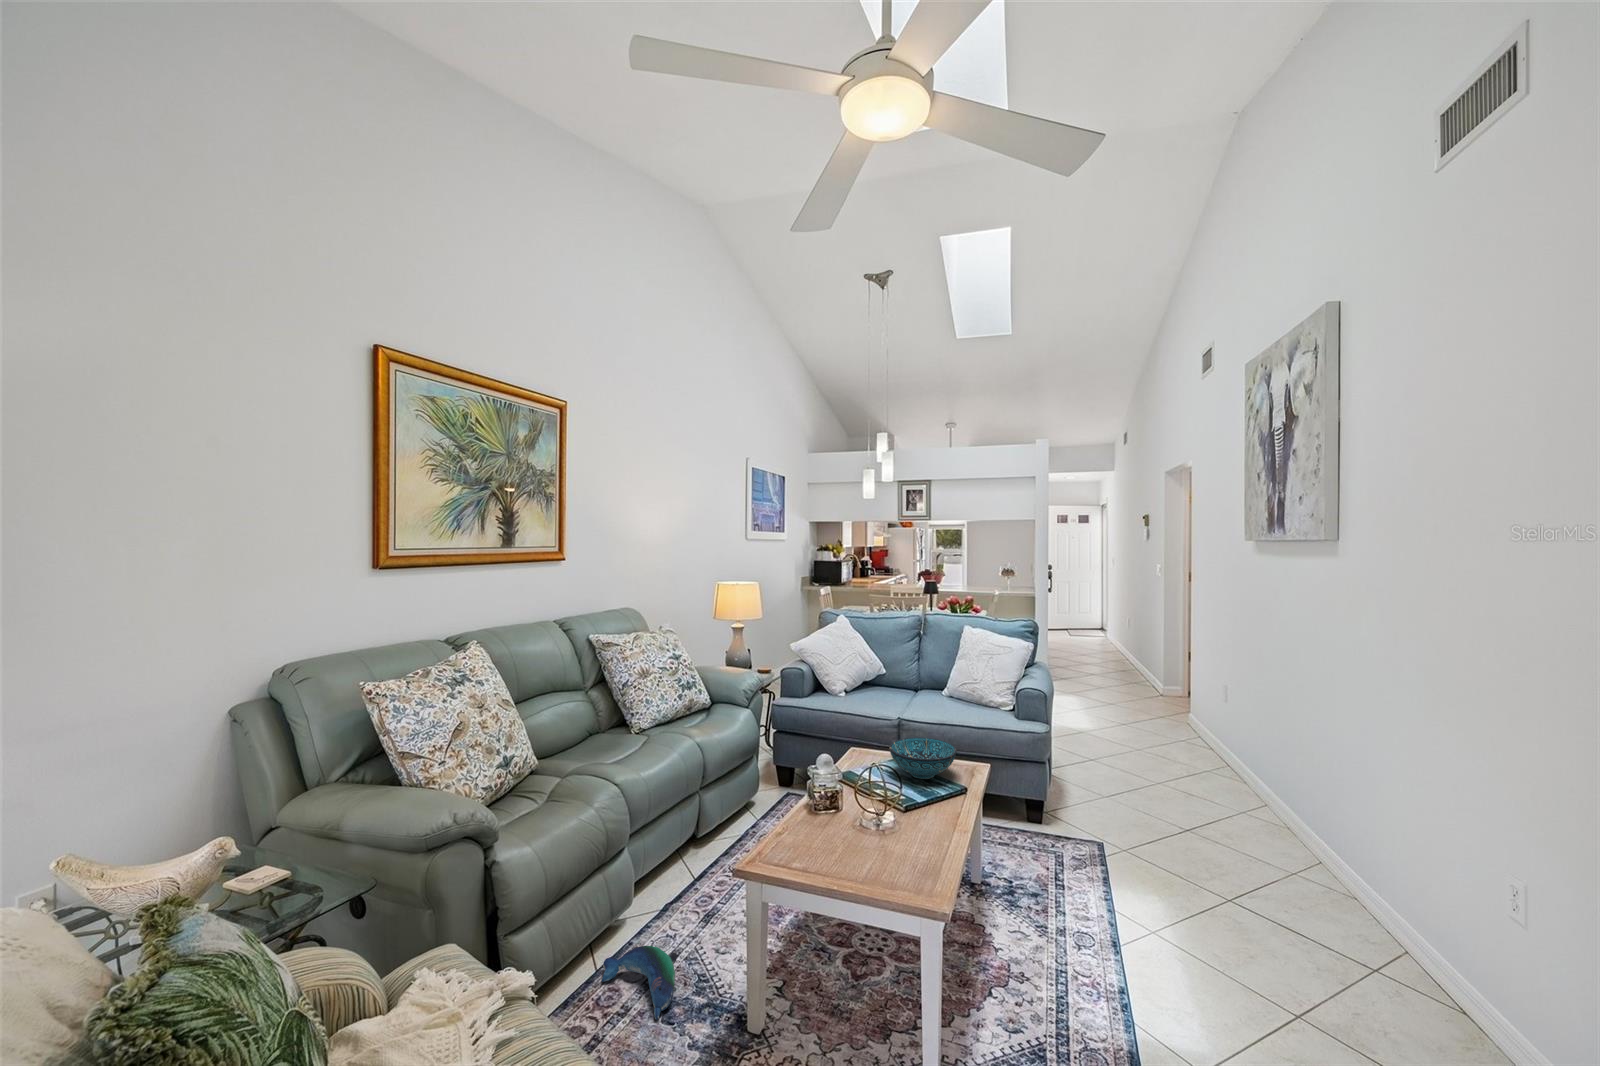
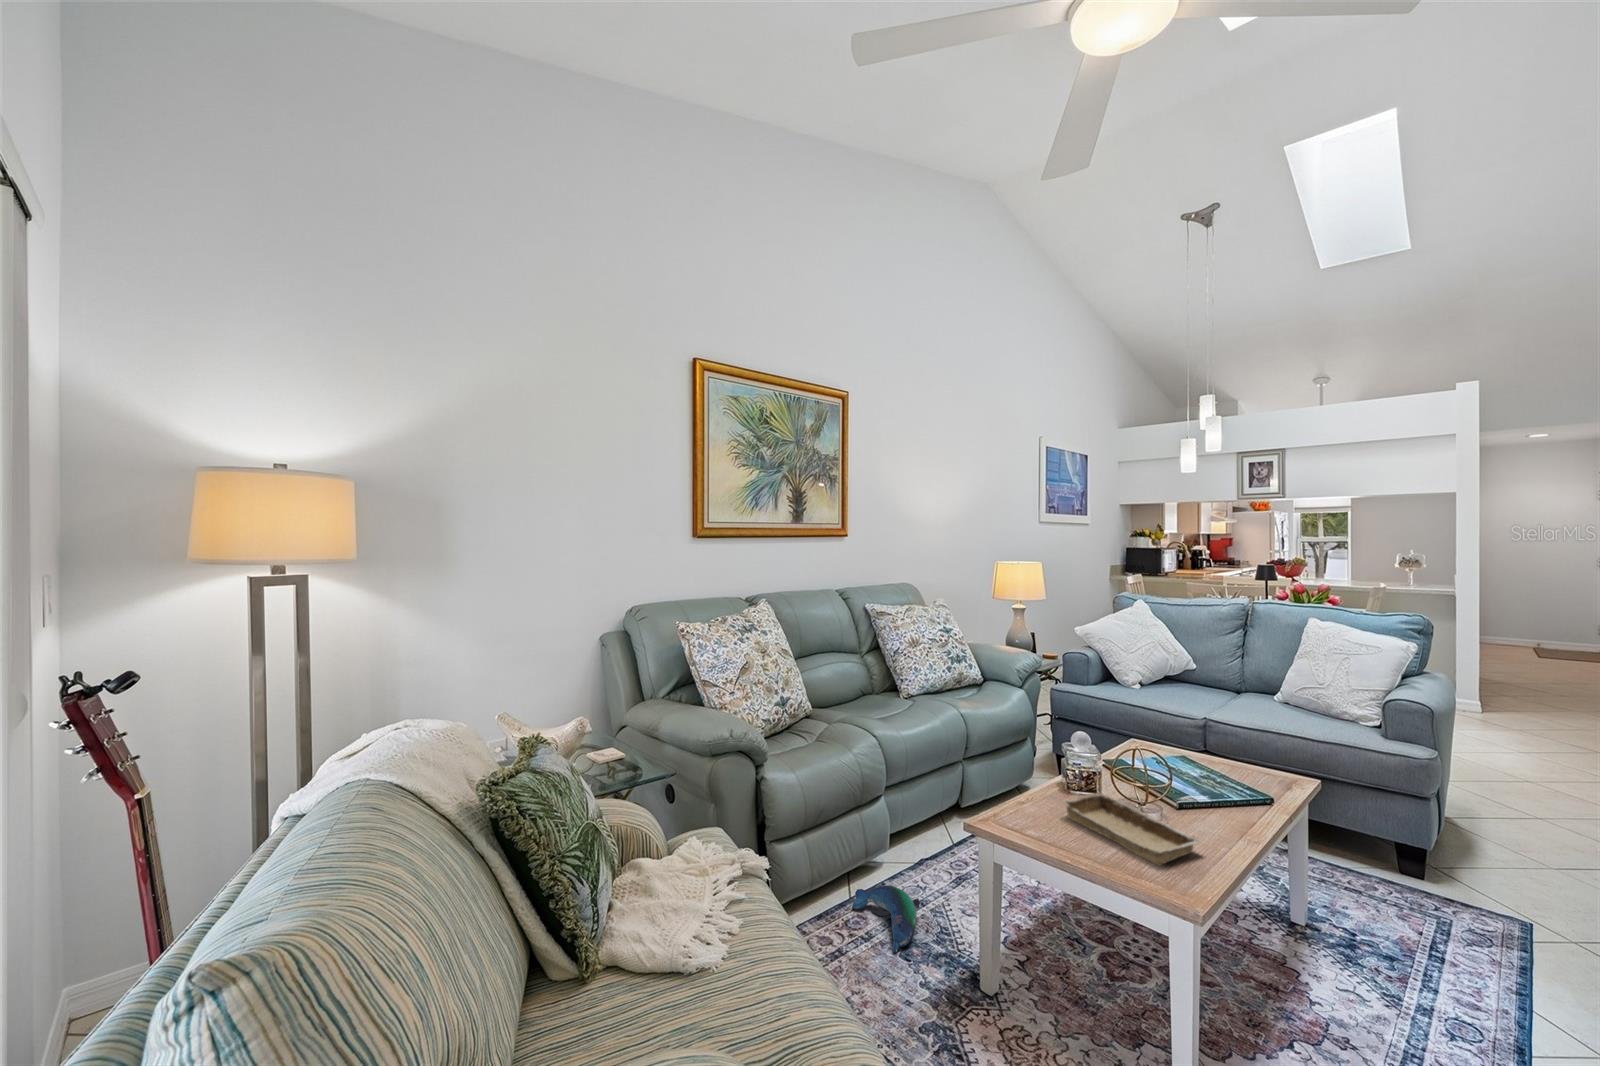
decorative bowl: present [889,737,957,779] -> none [1172,734,1265,783]
tray: none [815,809,934,873] -> present [1062,793,1203,865]

